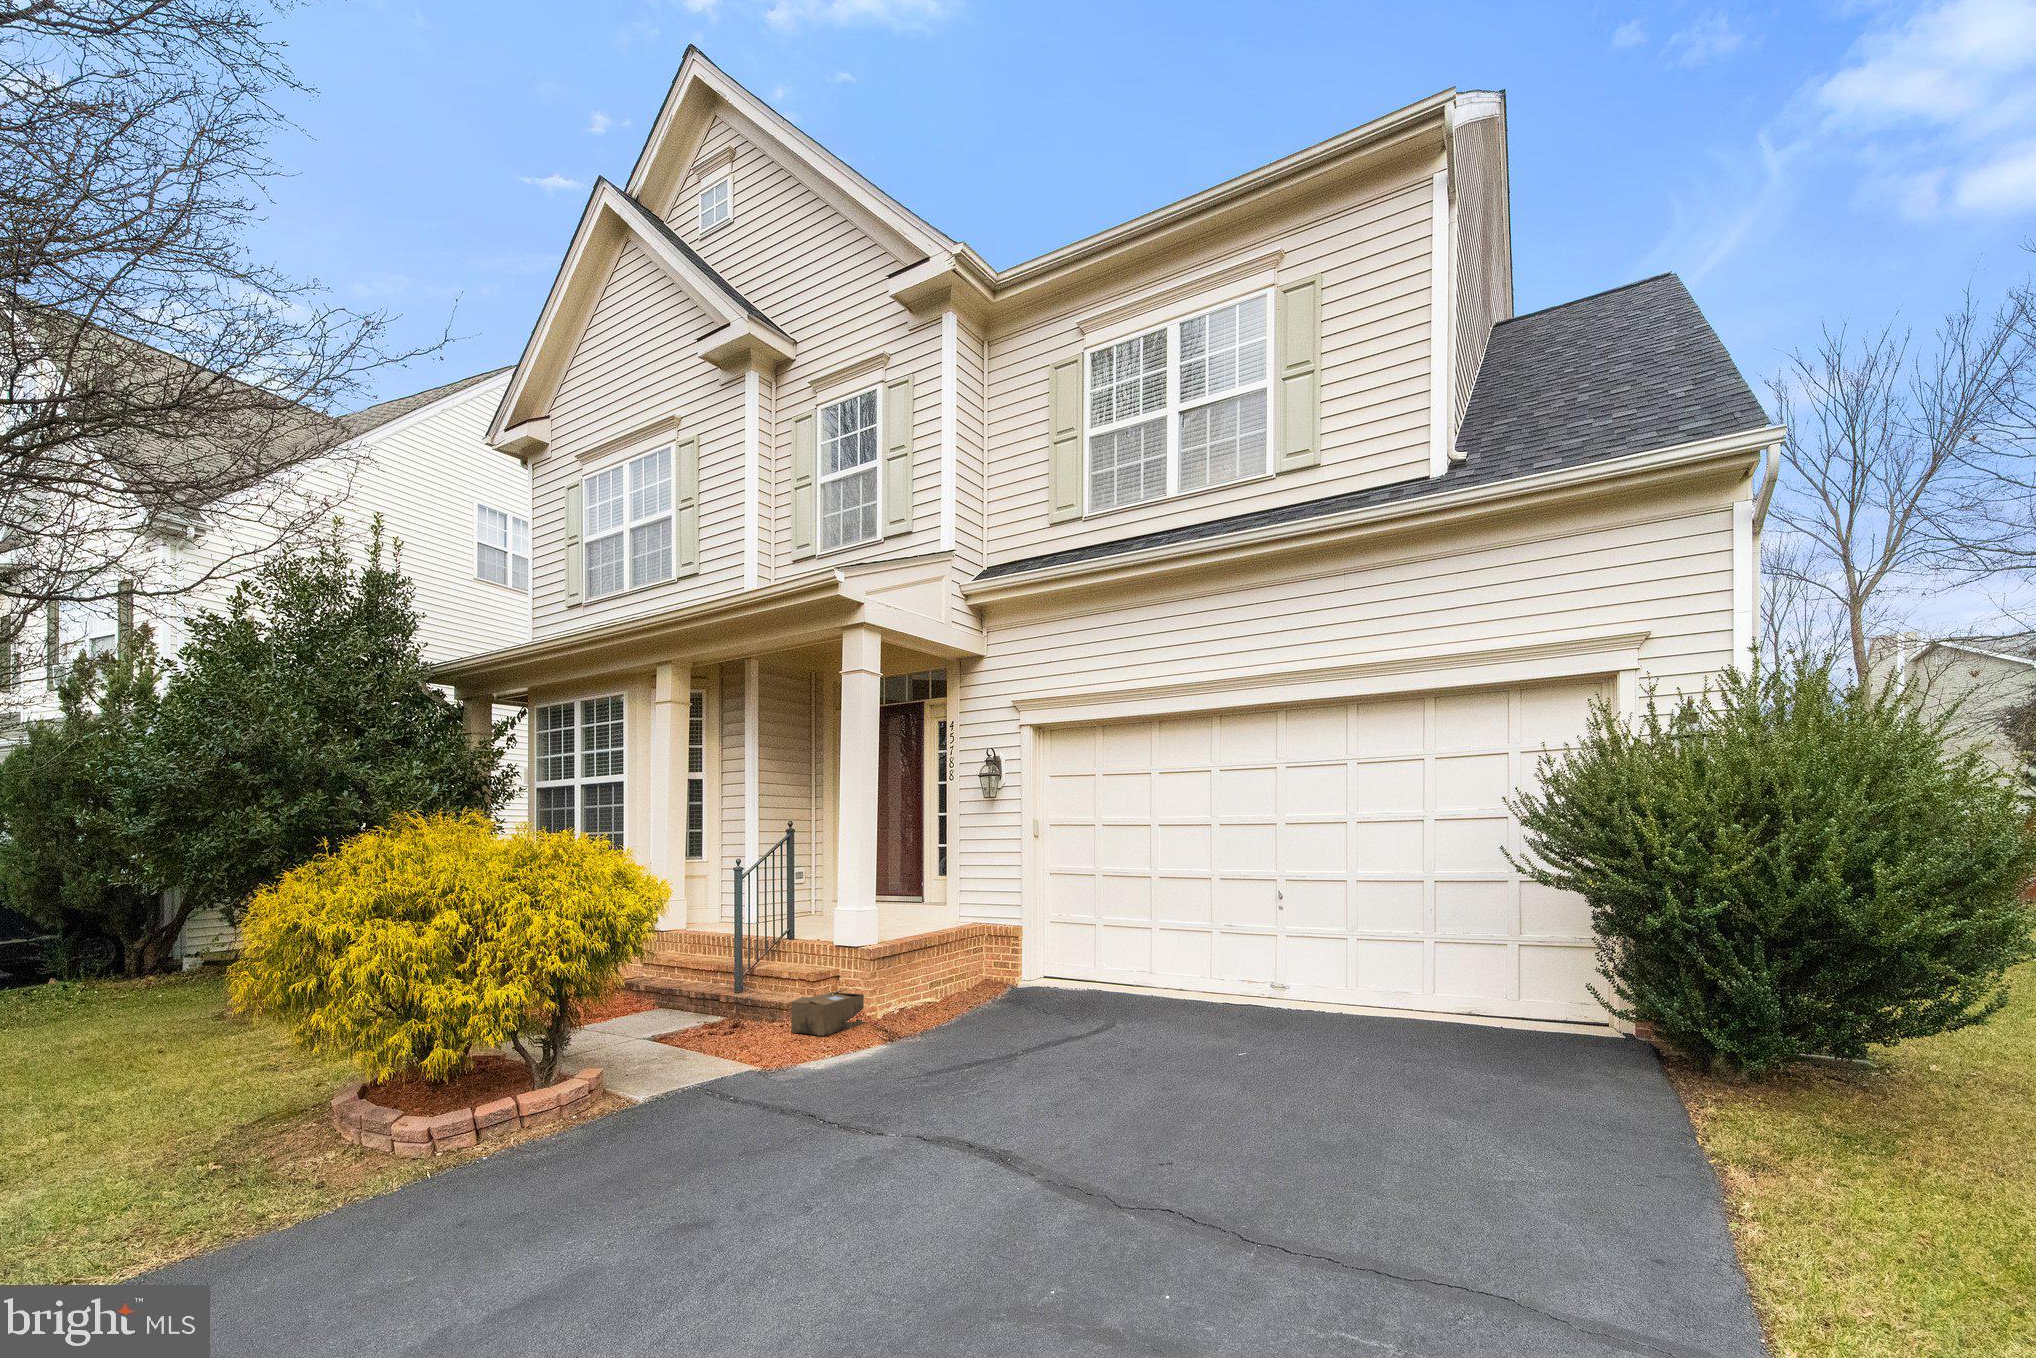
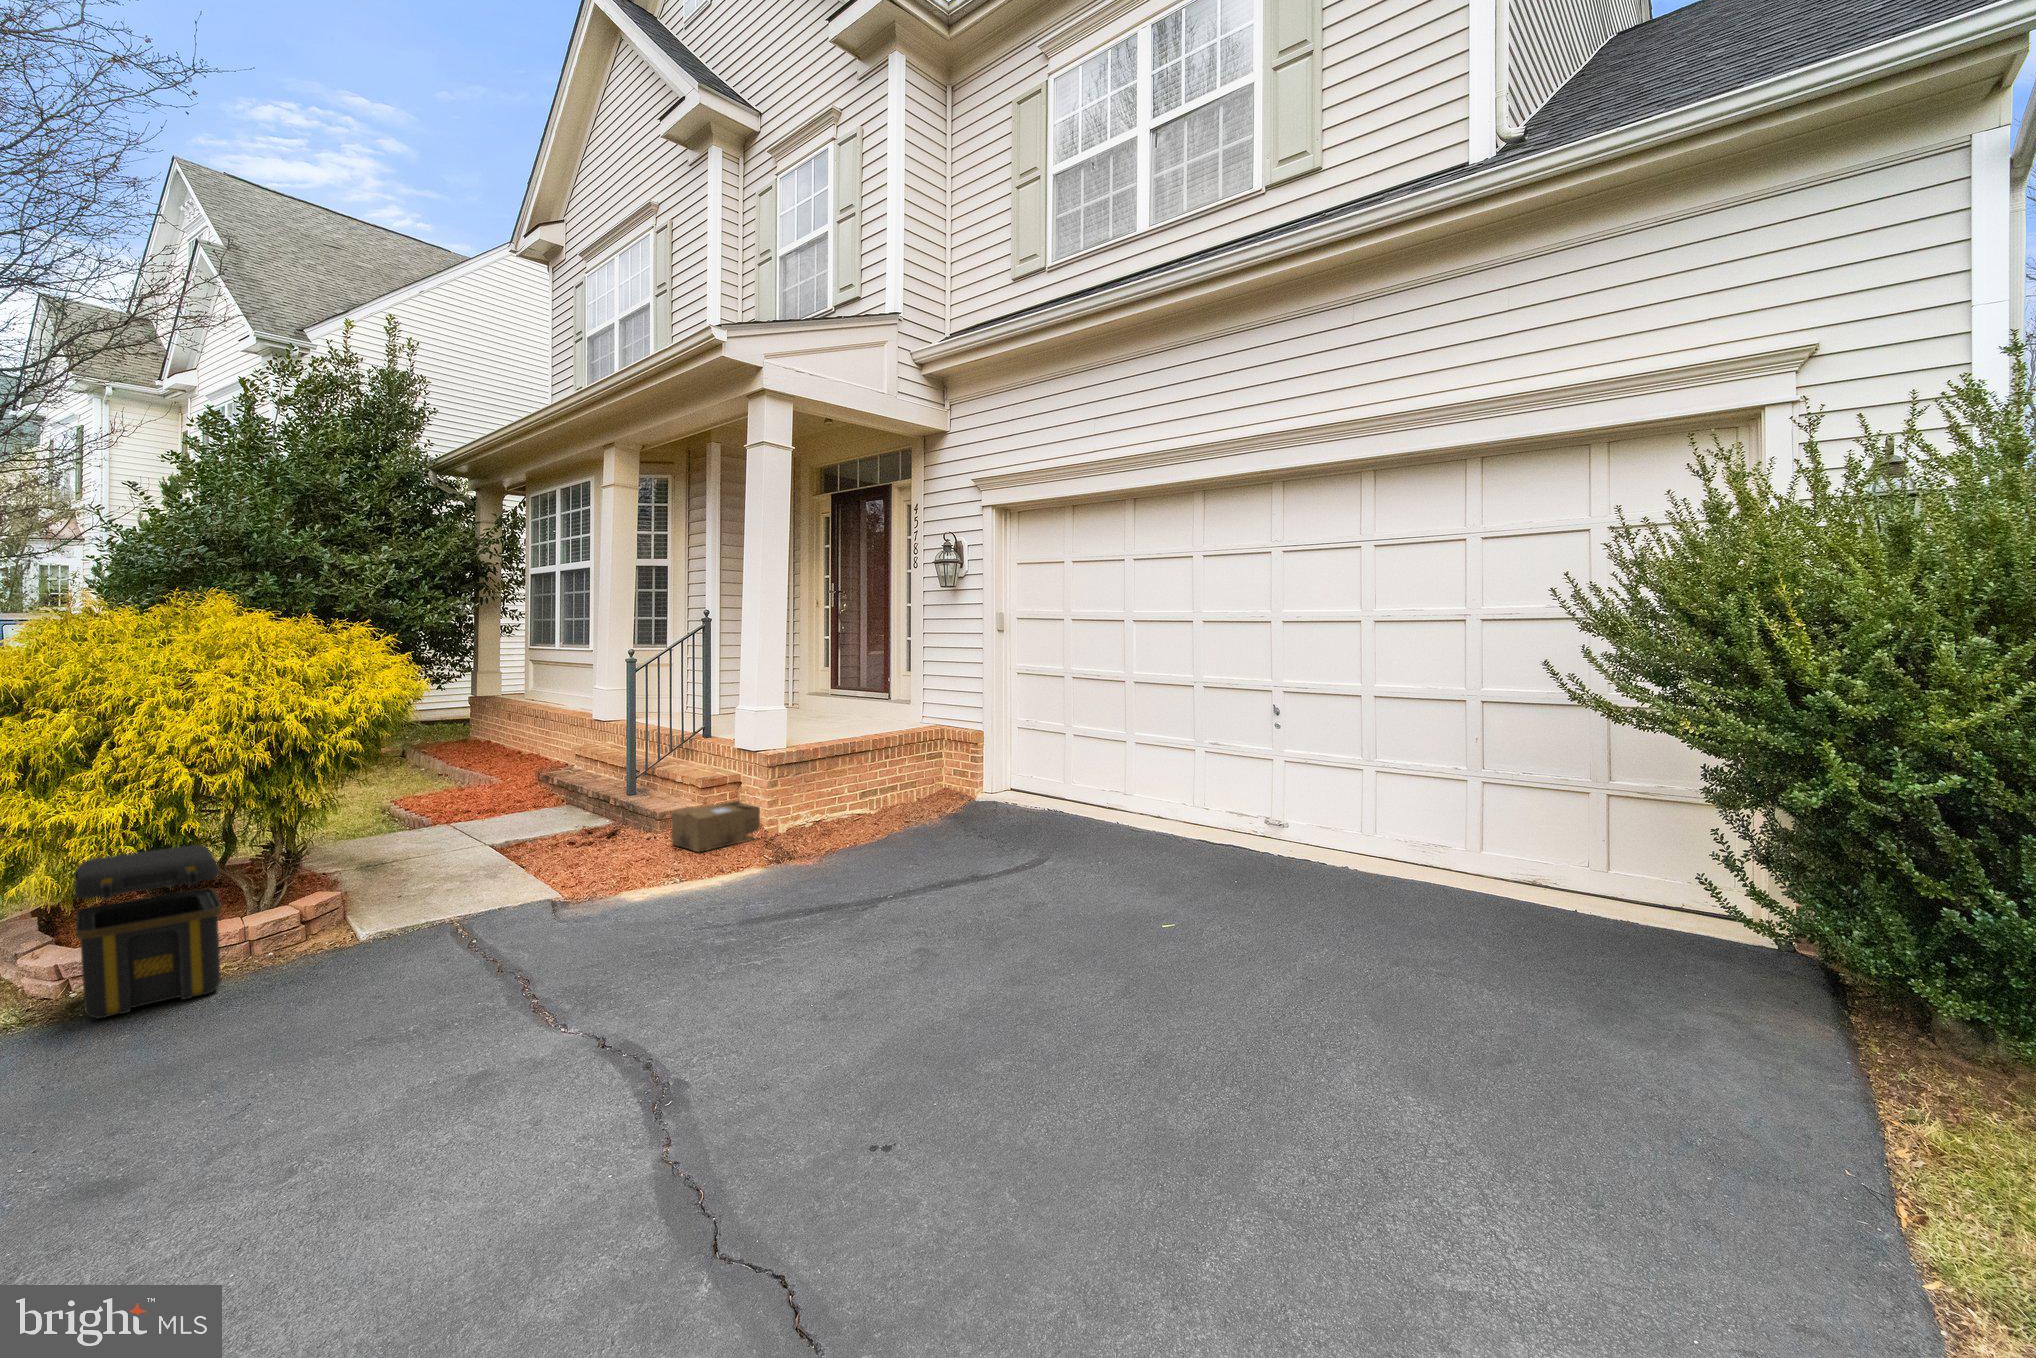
toolbox: none [455,1025,567,1162] -> present [74,845,222,1018]

